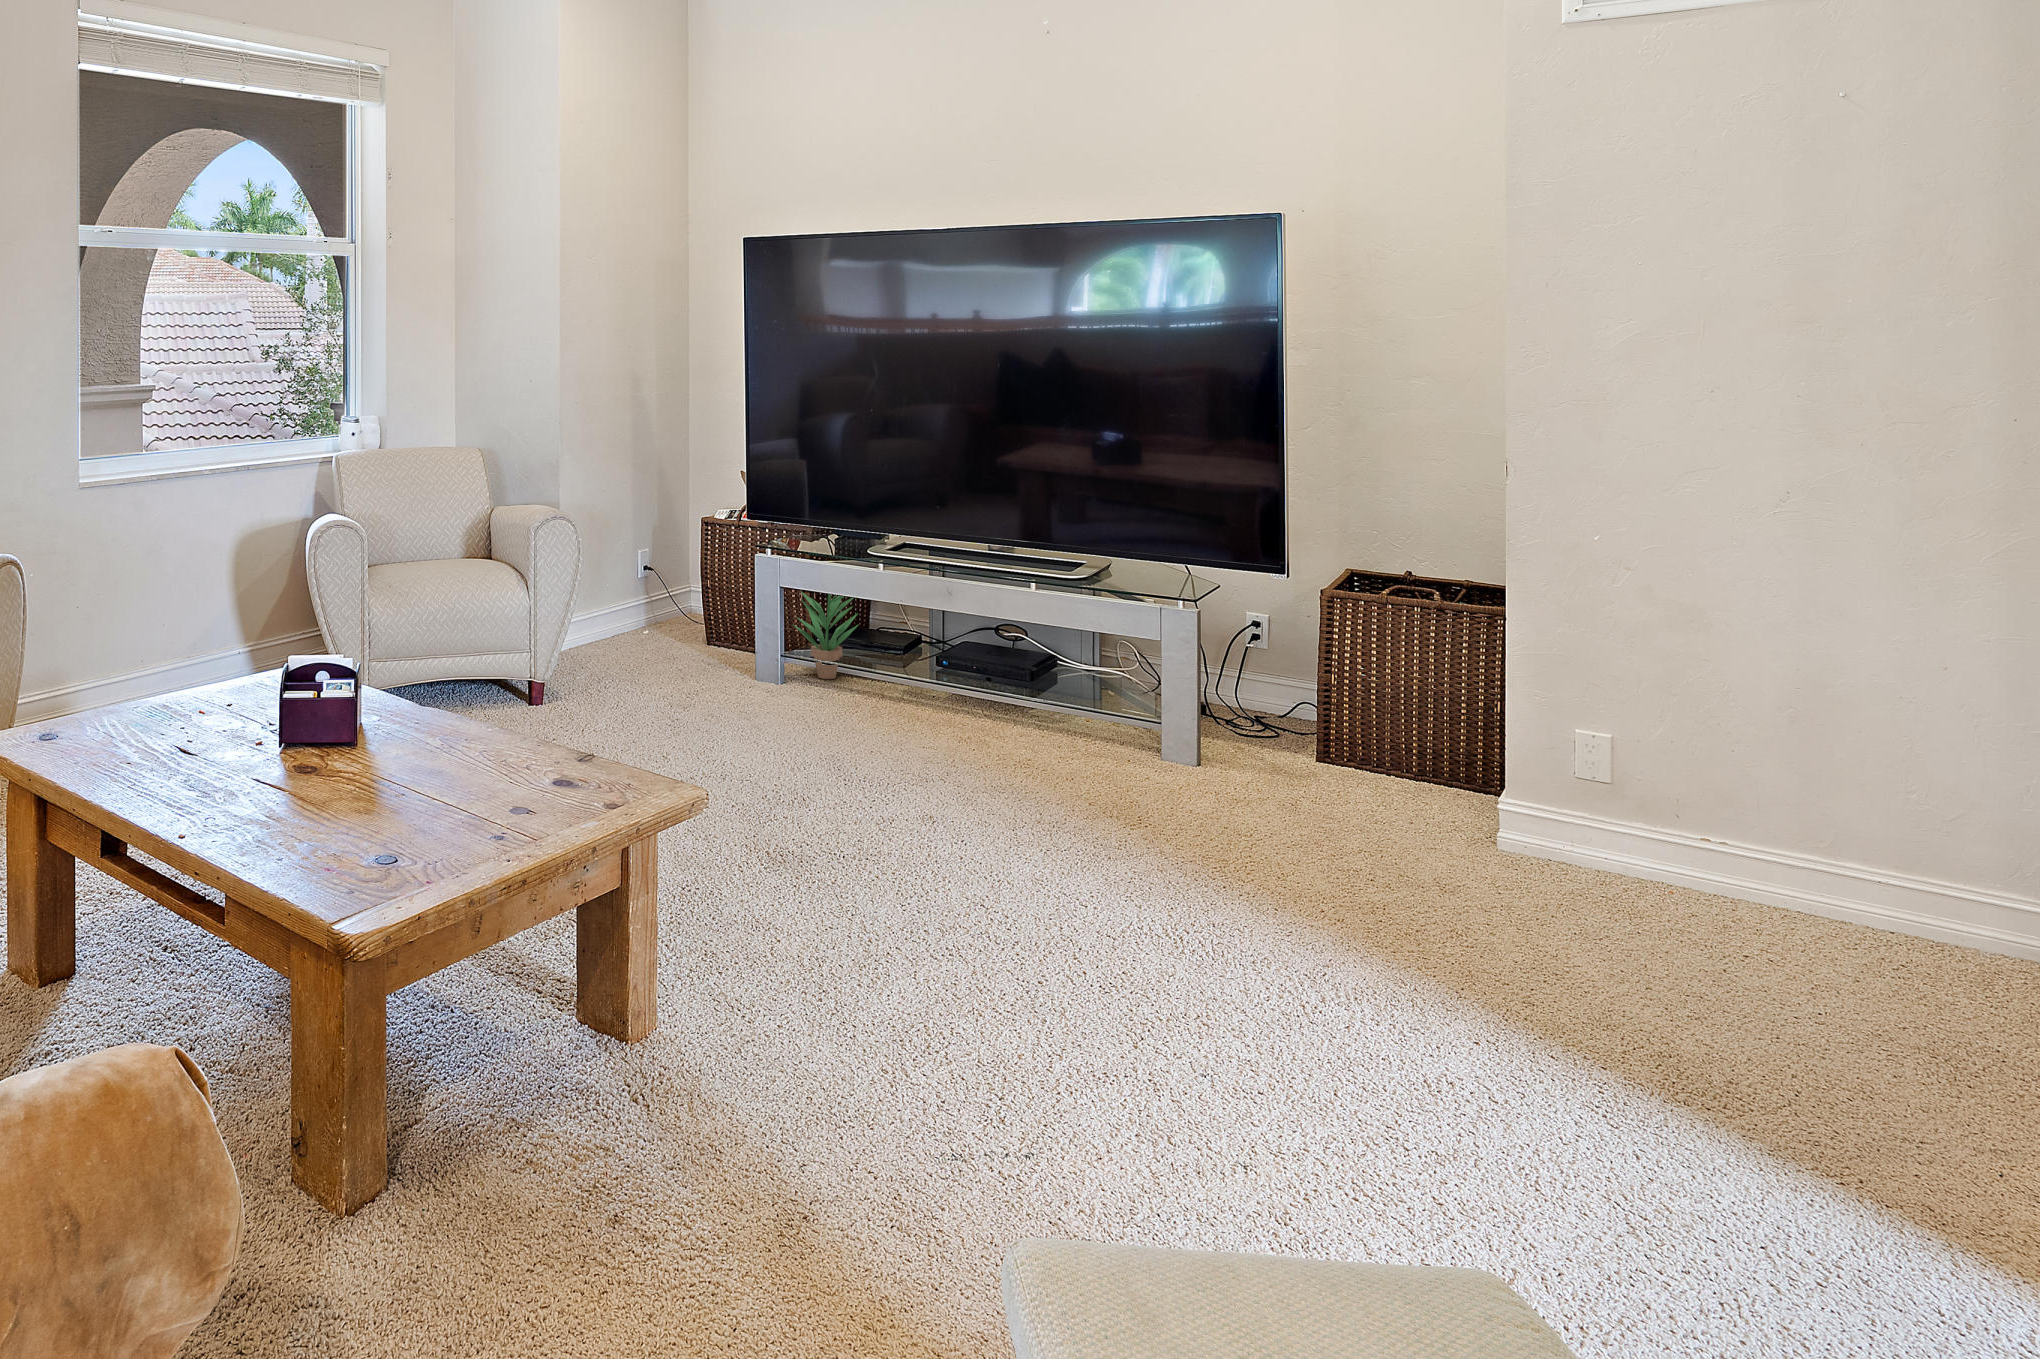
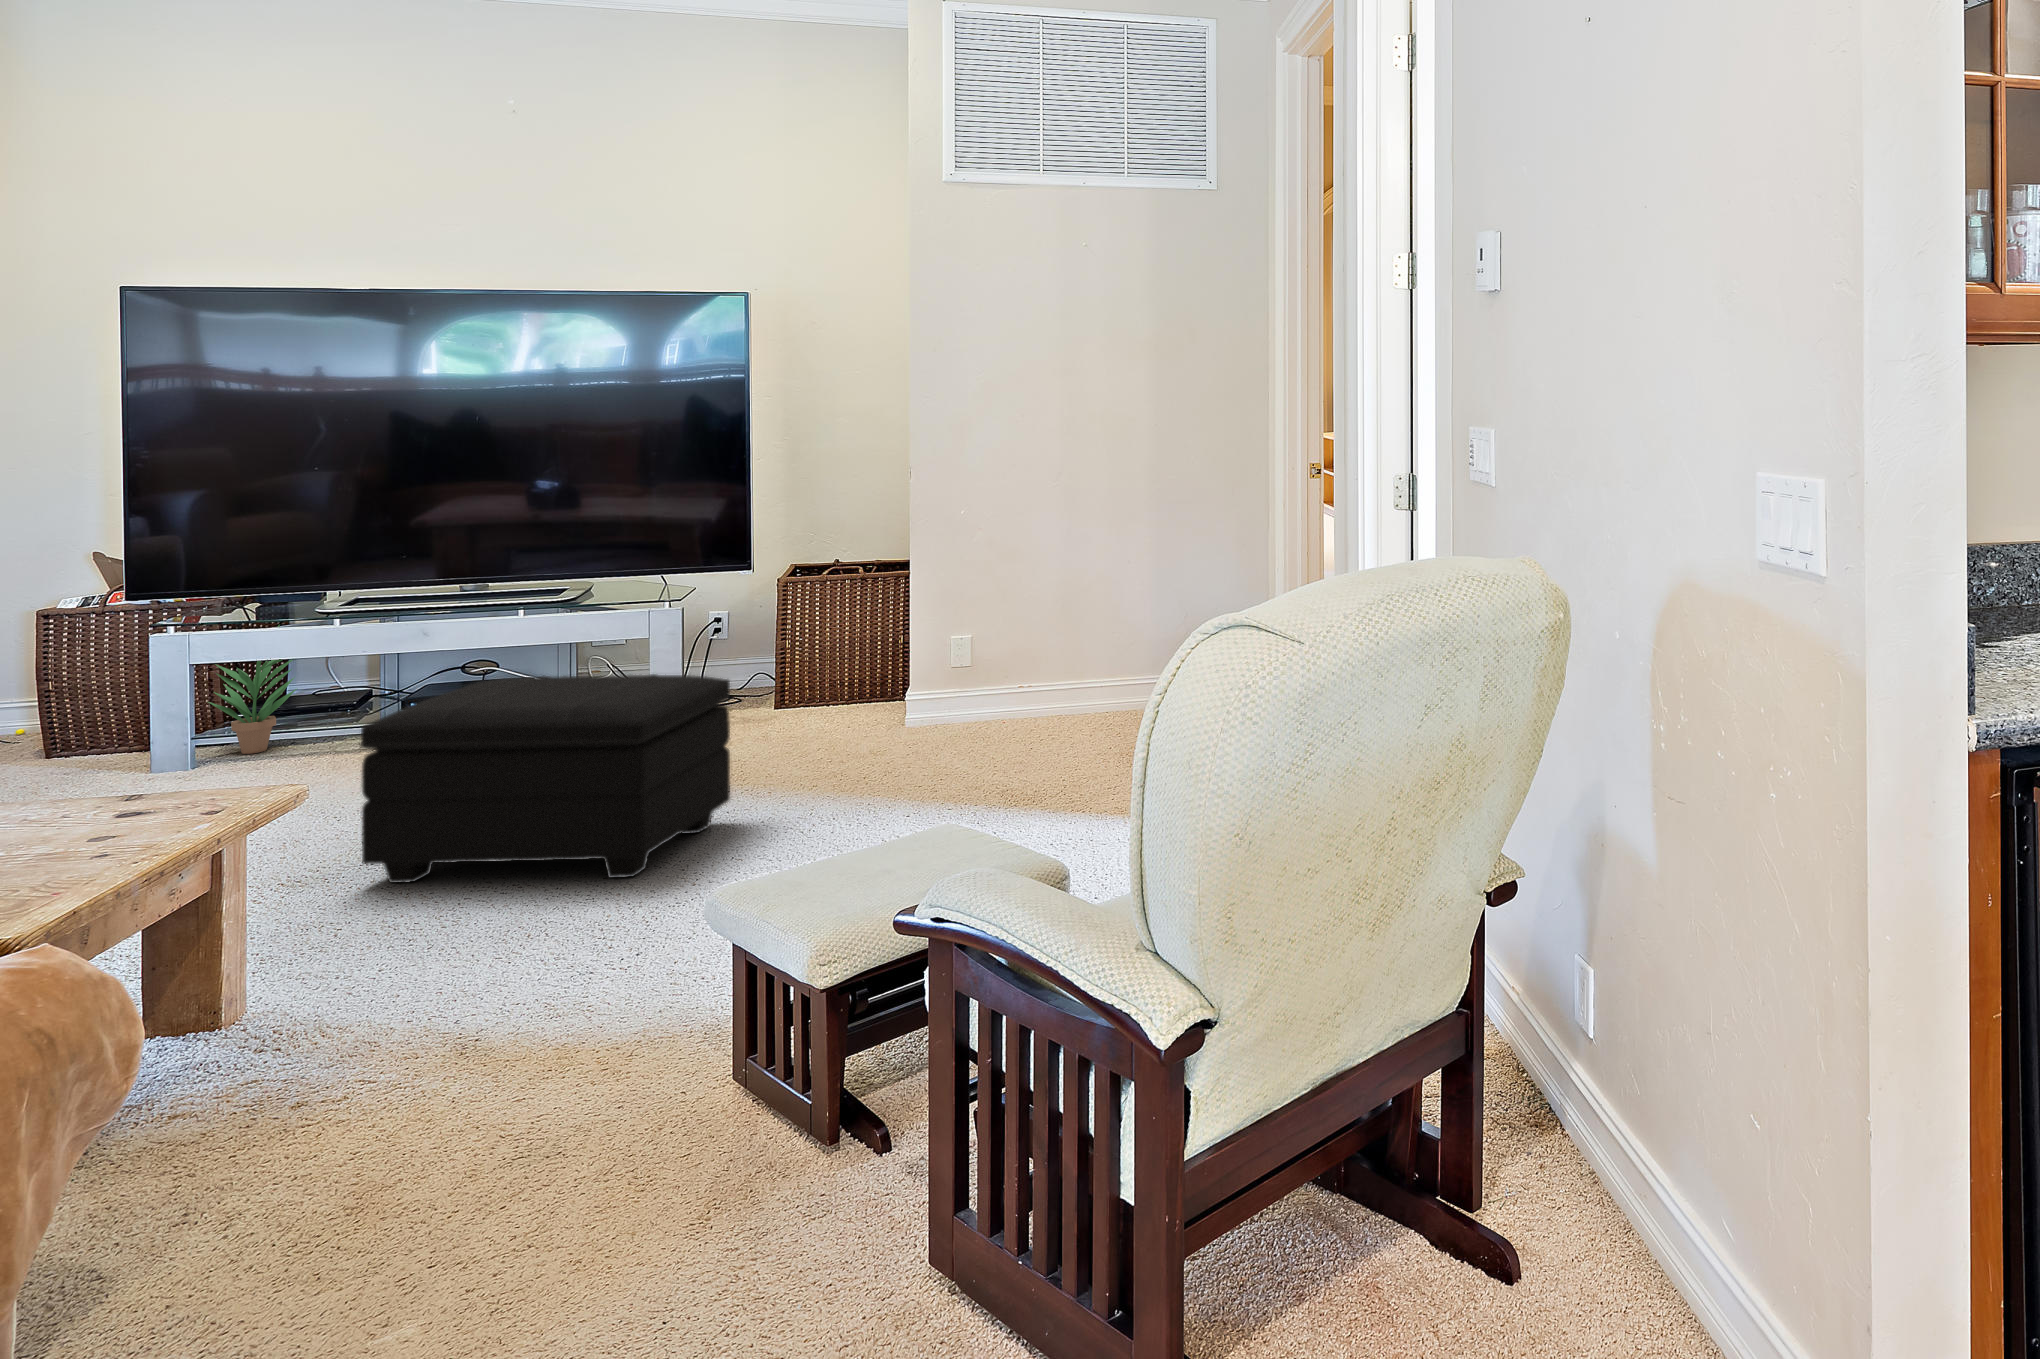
footstool: none [821,677,1213,986] -> present [361,674,730,883]

